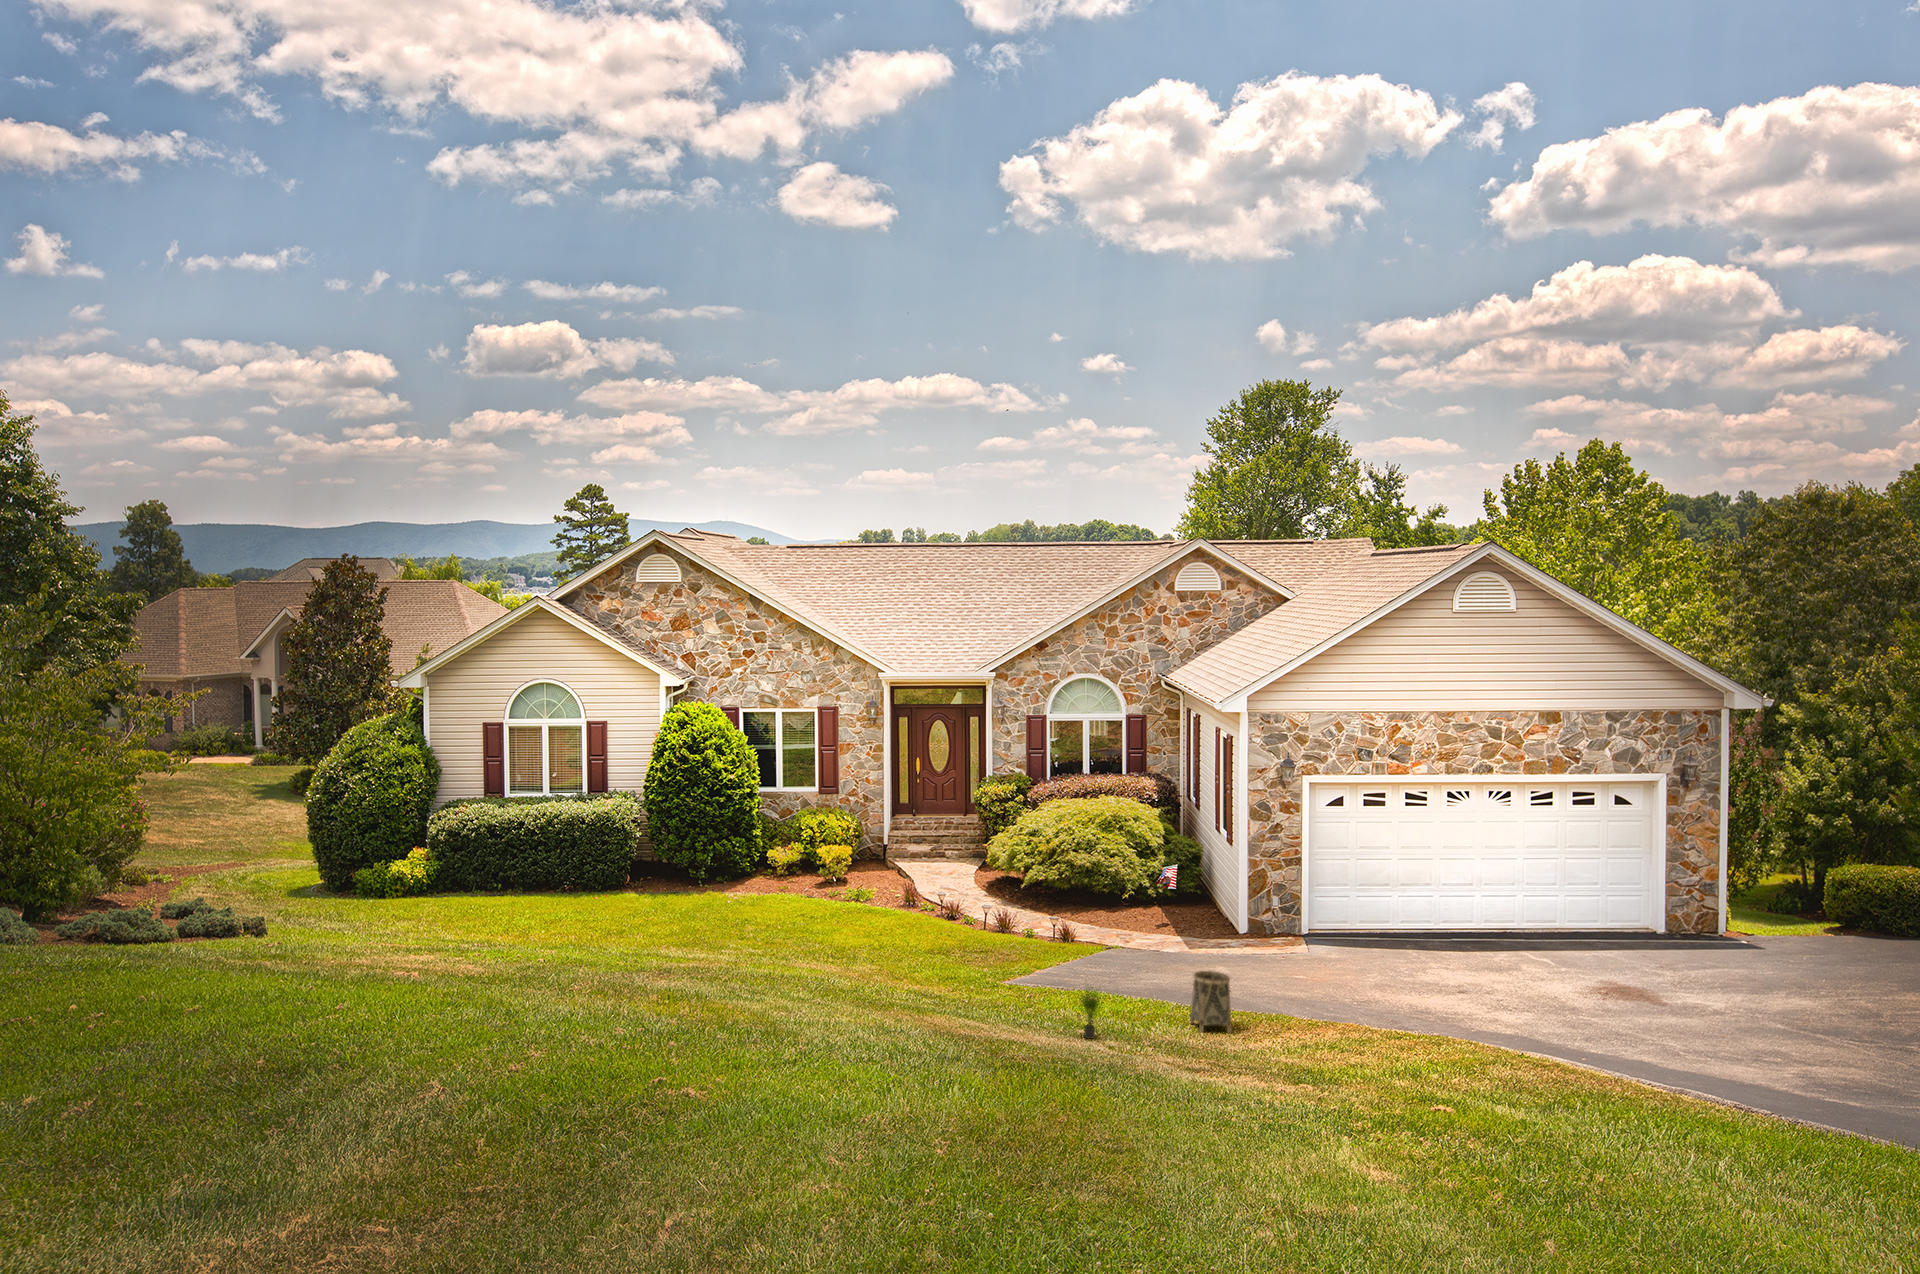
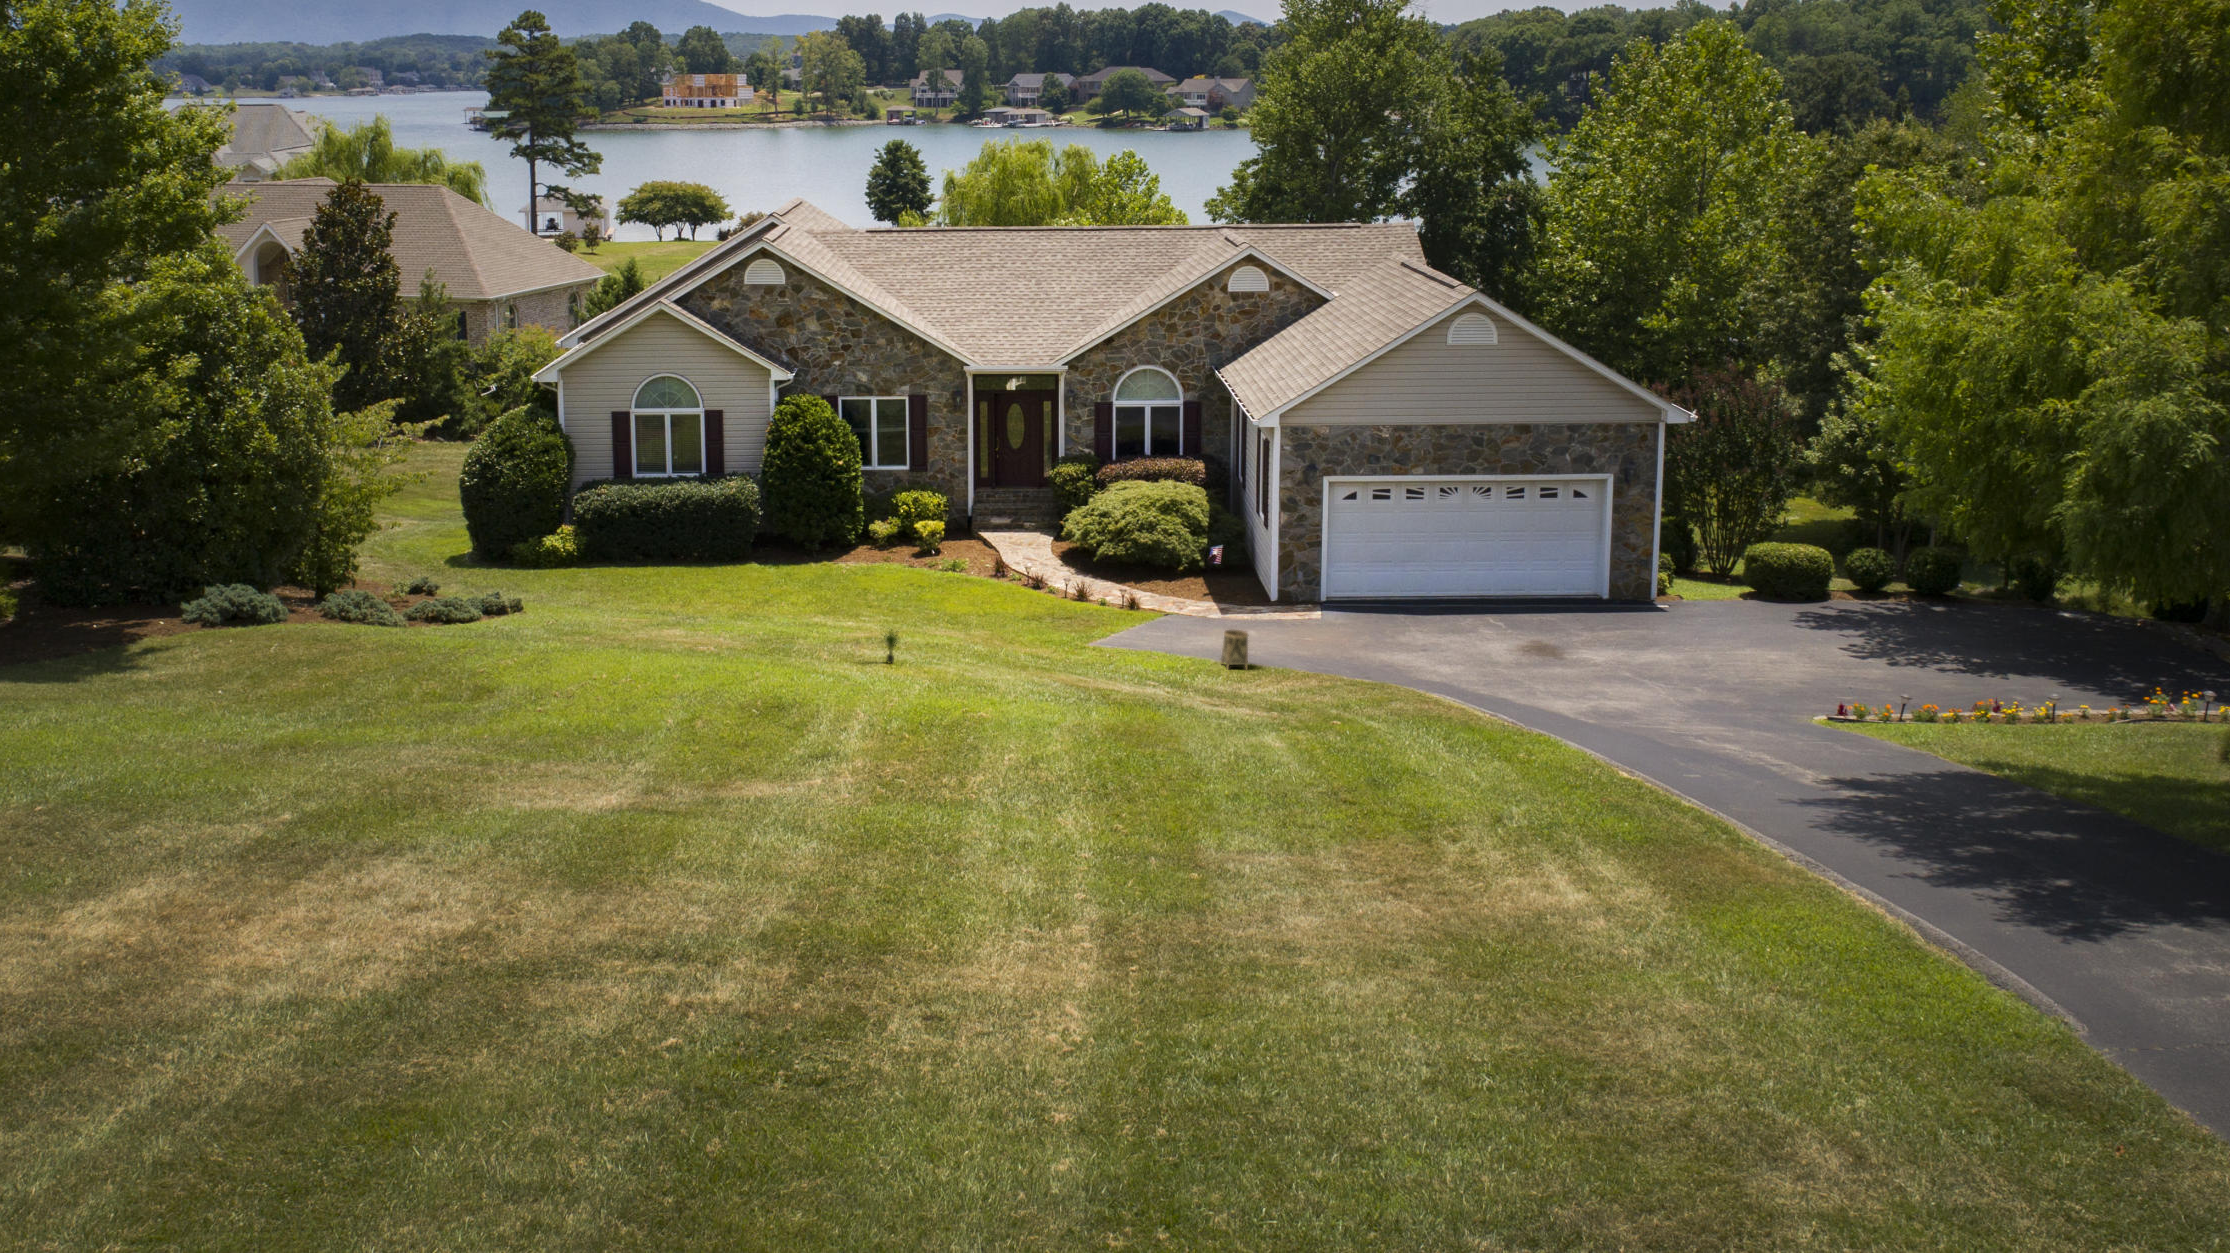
potted plant: present [1078,989,1101,1039] -> present [884,630,899,663]

